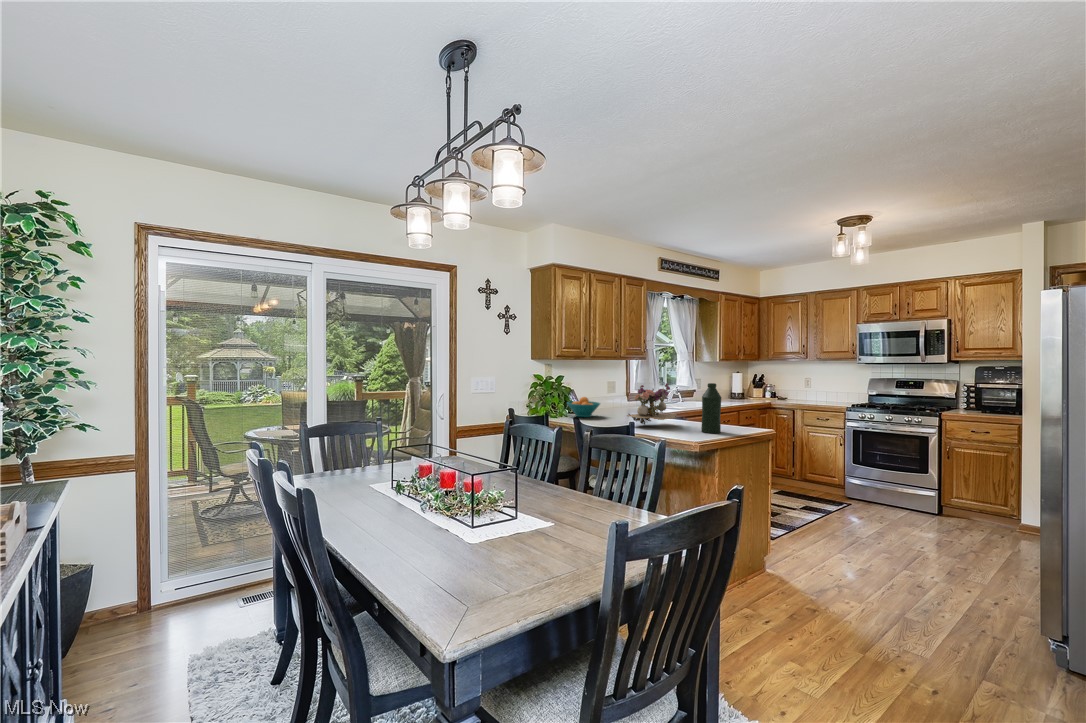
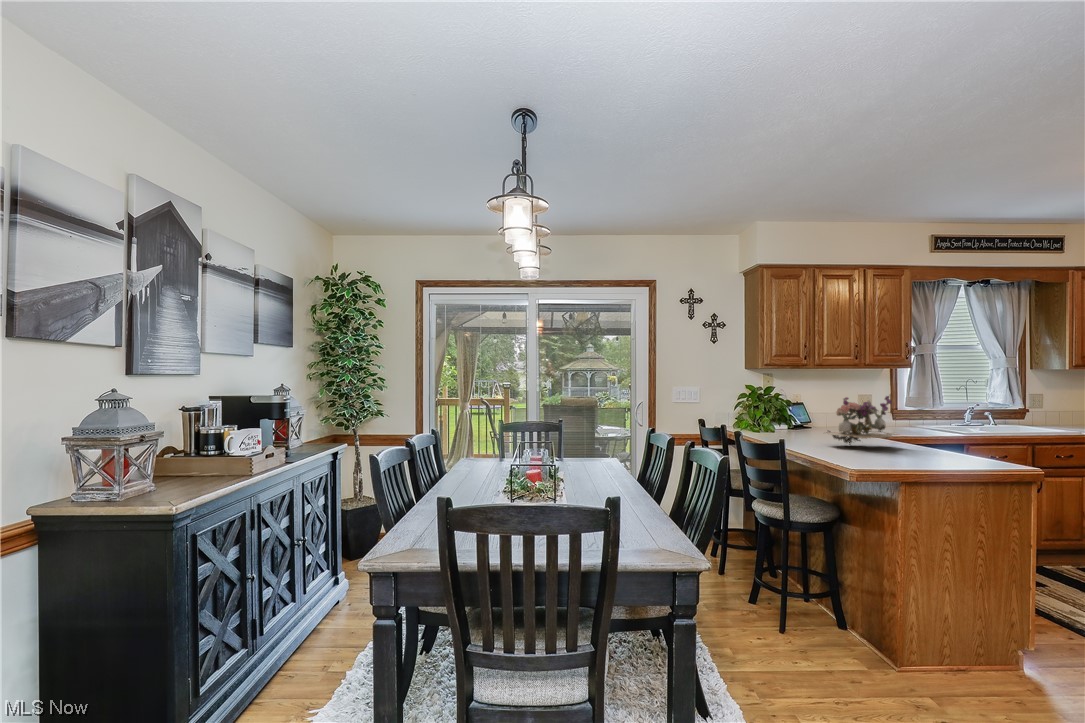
bottle: present [701,383,721,433] -> none [915,394,944,458]
fruit bowl: present [567,397,600,417] -> none [772,412,815,435]

